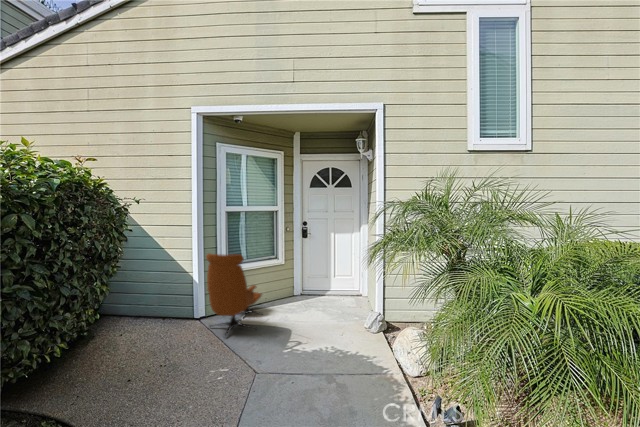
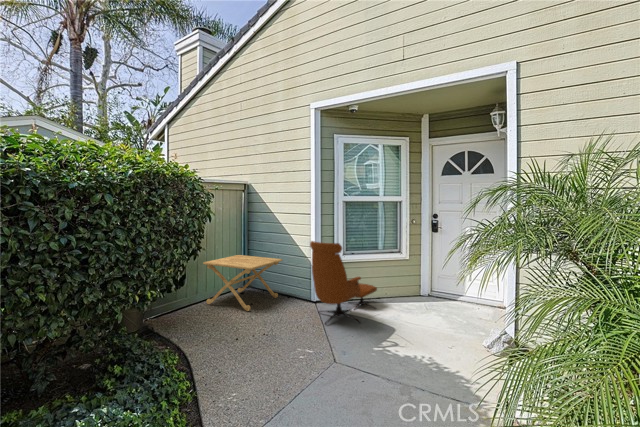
side table: none [50,276,156,342] -> present [203,255,282,311]

